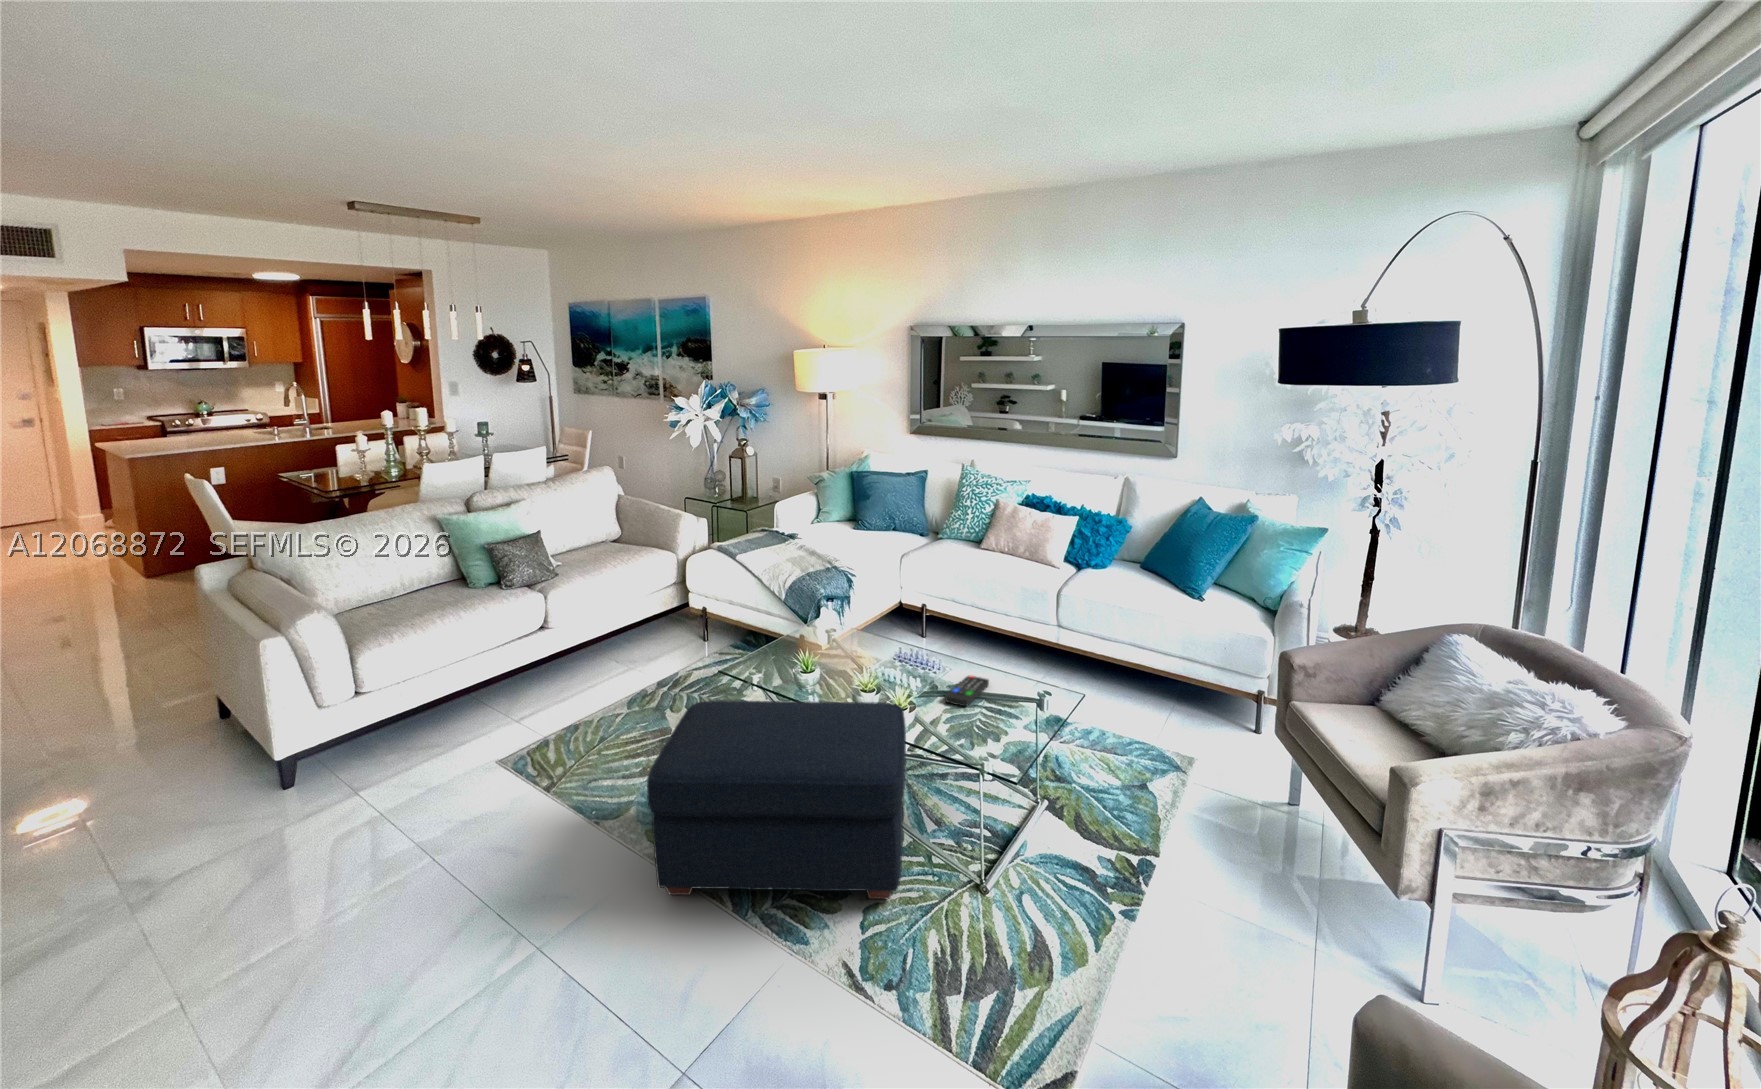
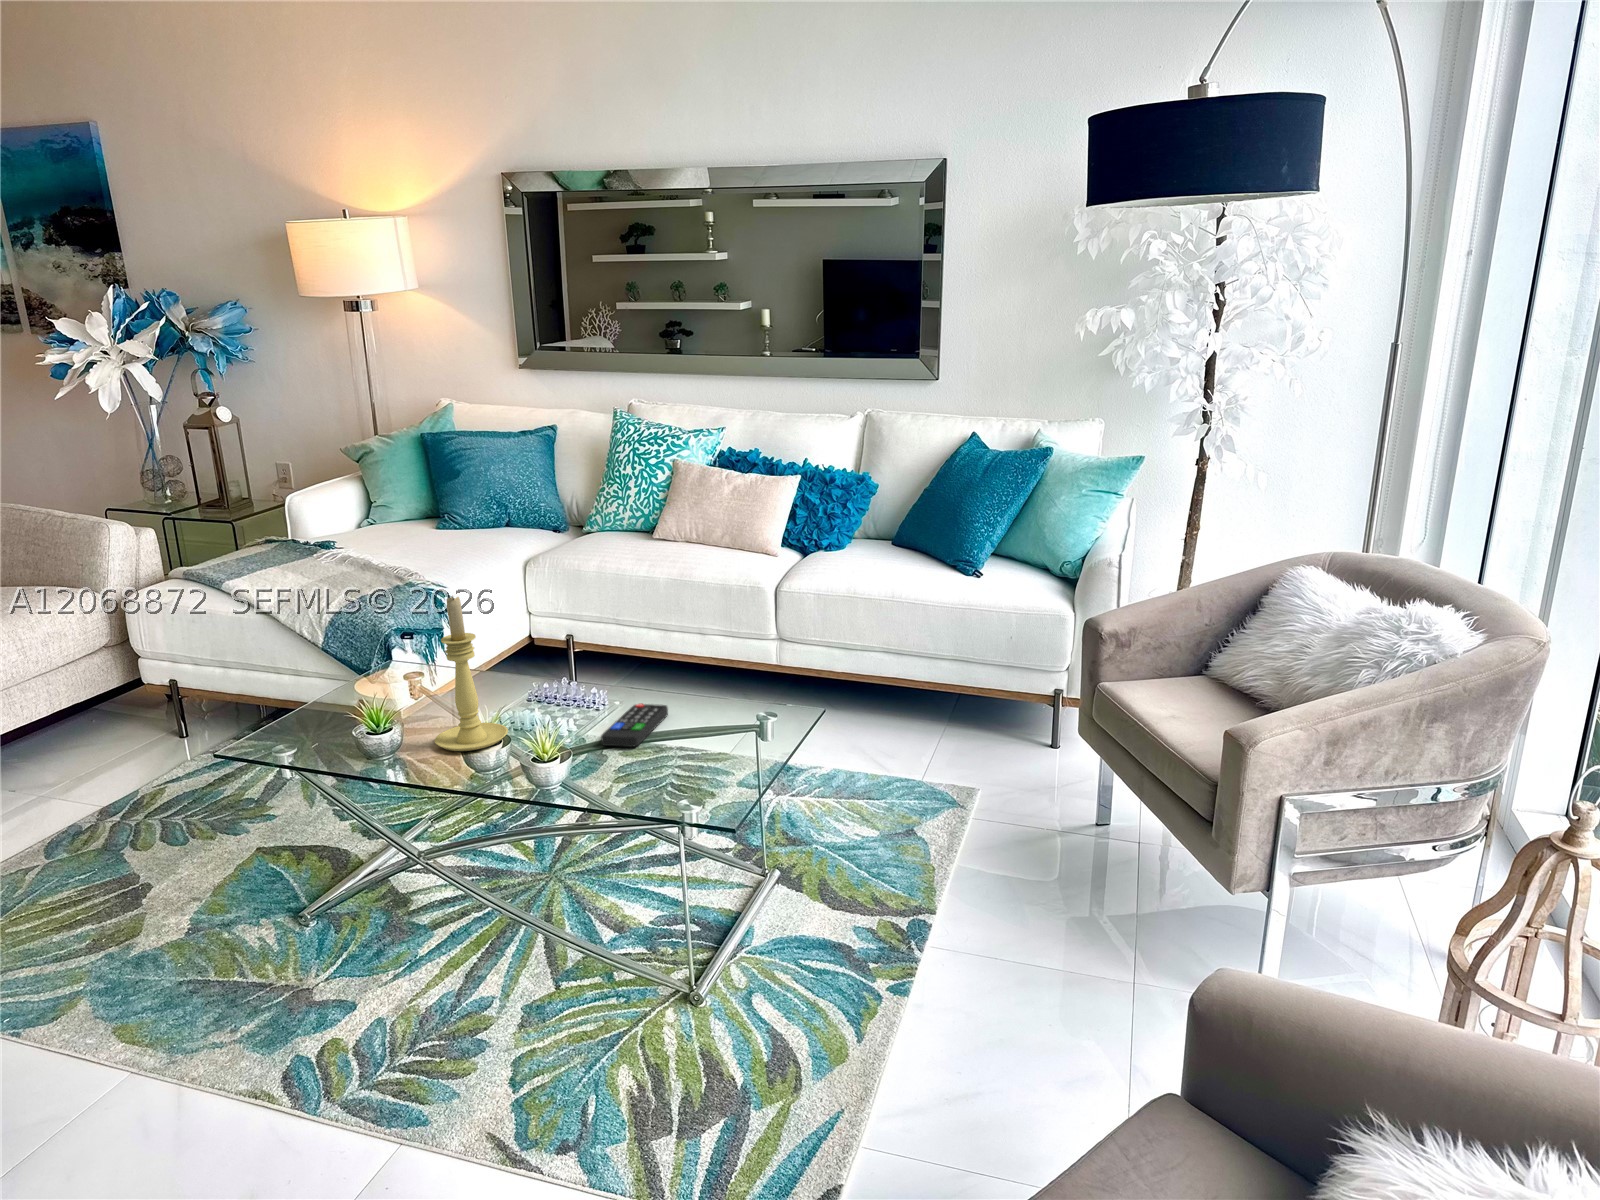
candle holder: none [843,595,888,692] -> present [435,596,508,751]
ottoman: present [647,701,906,899] -> none [126,755,563,1103]

